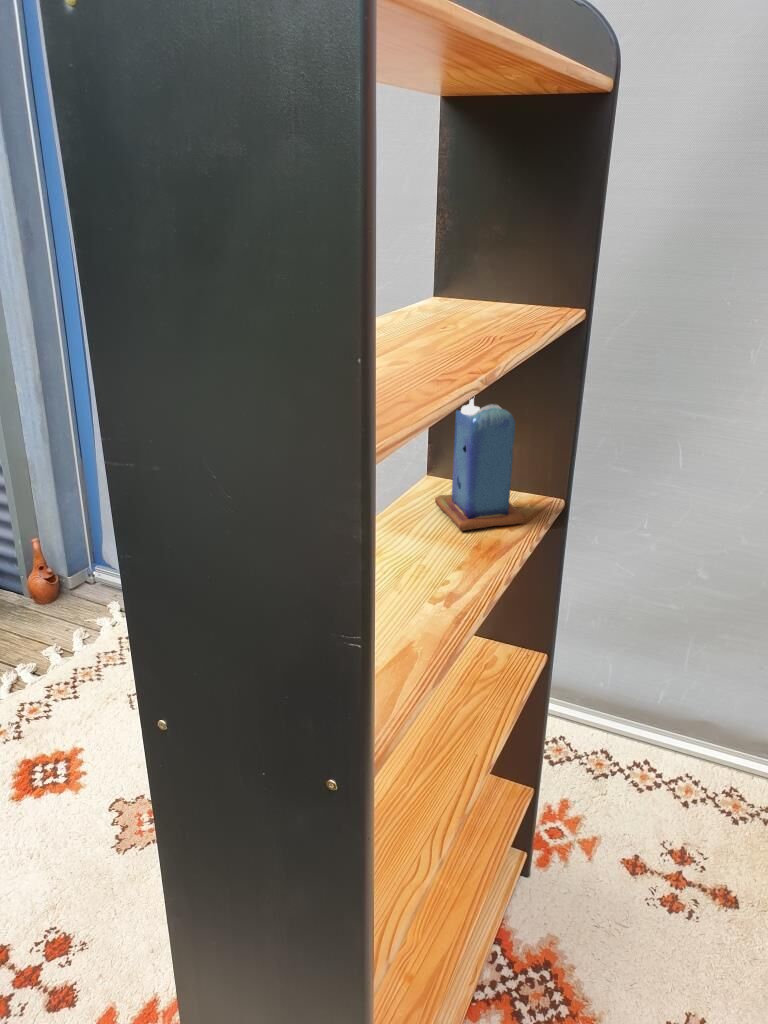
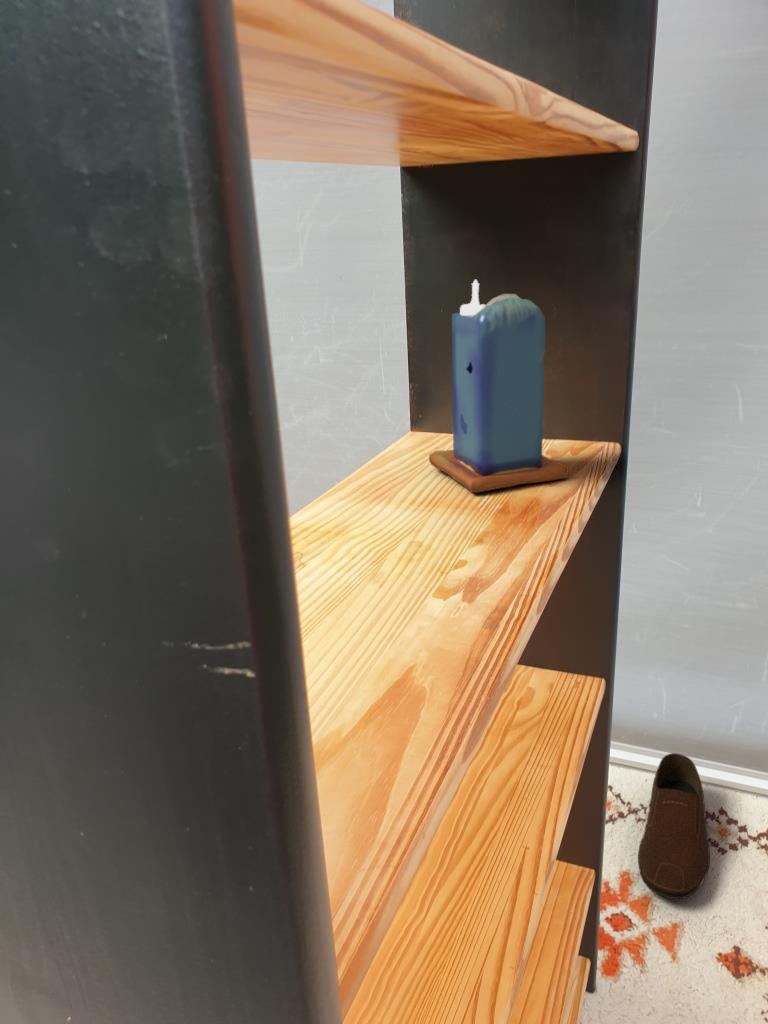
shoe: none [574,716,632,820] -> present [638,753,710,899]

